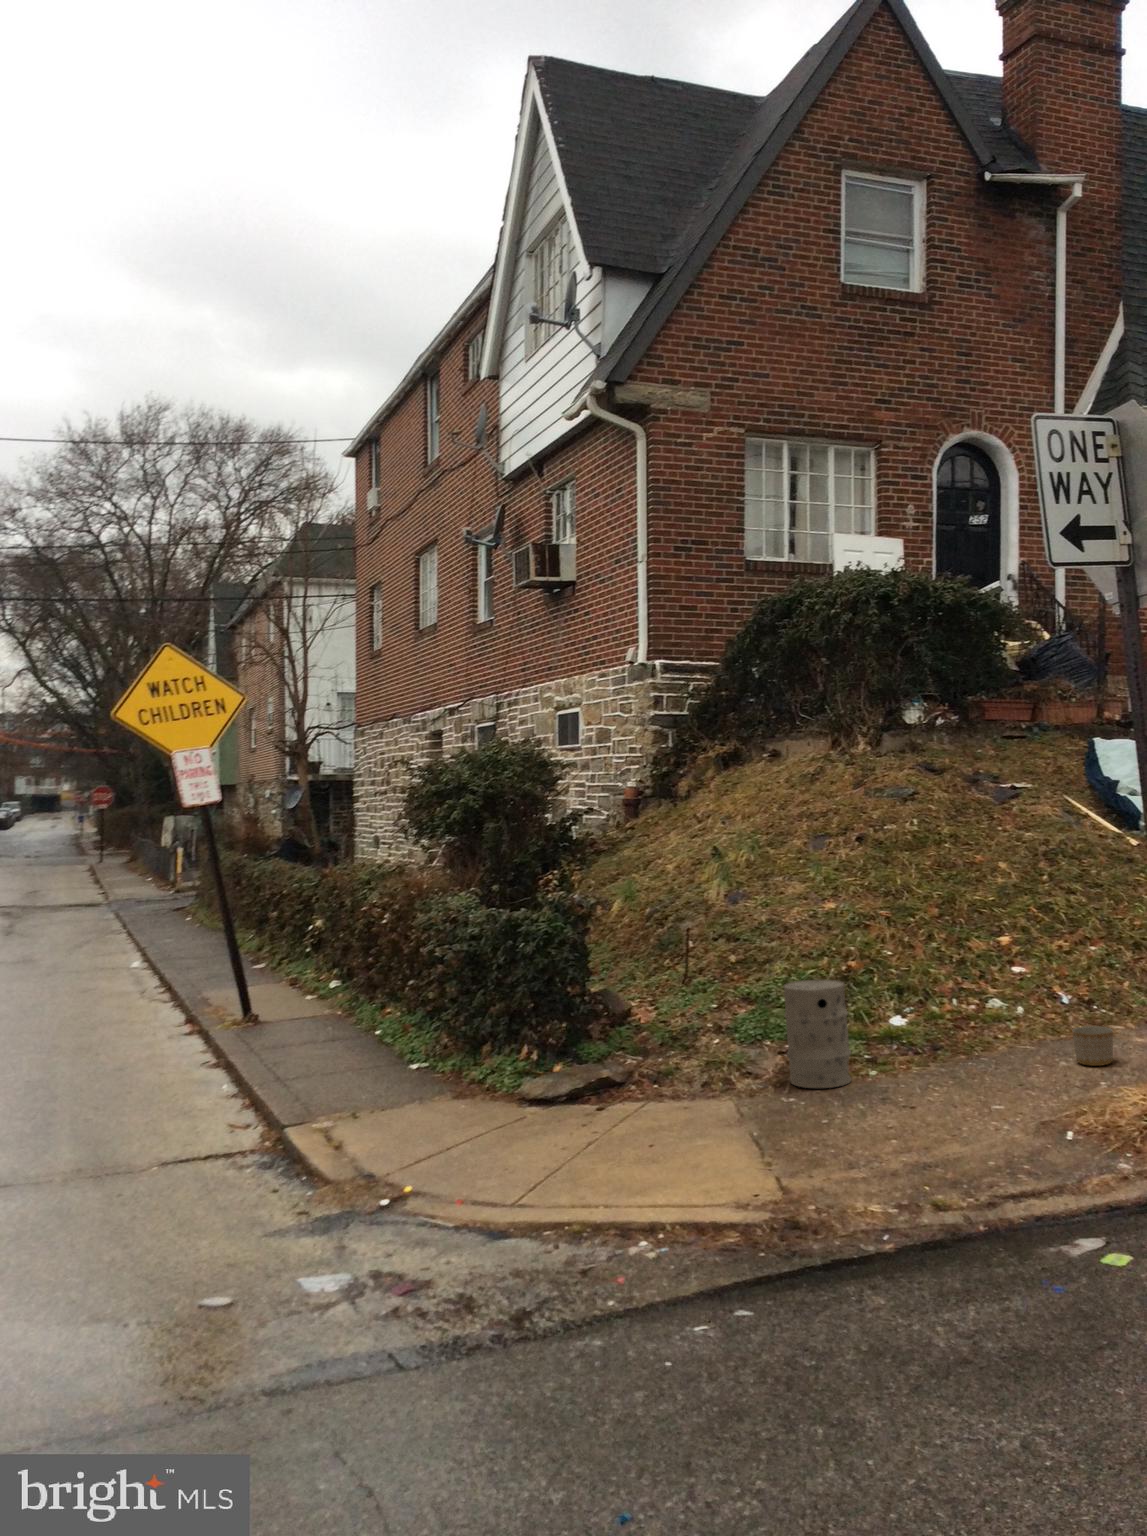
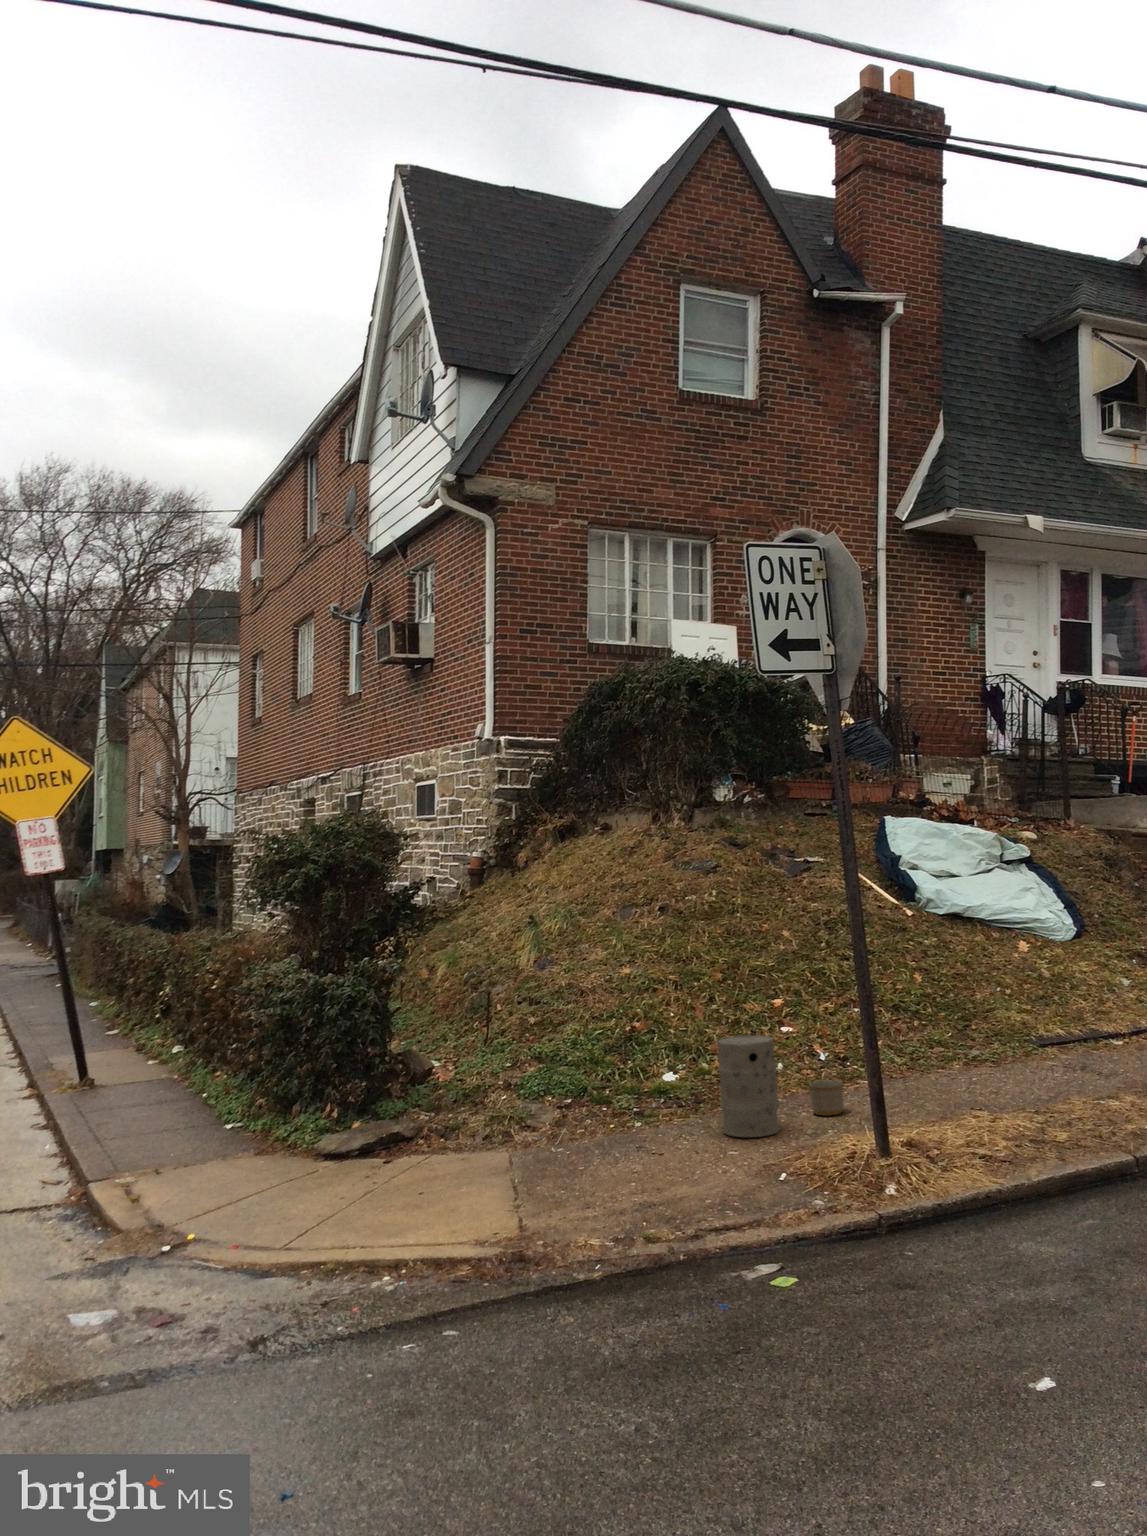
trash can: present [784,980,851,1088] -> present [717,1035,780,1137]

